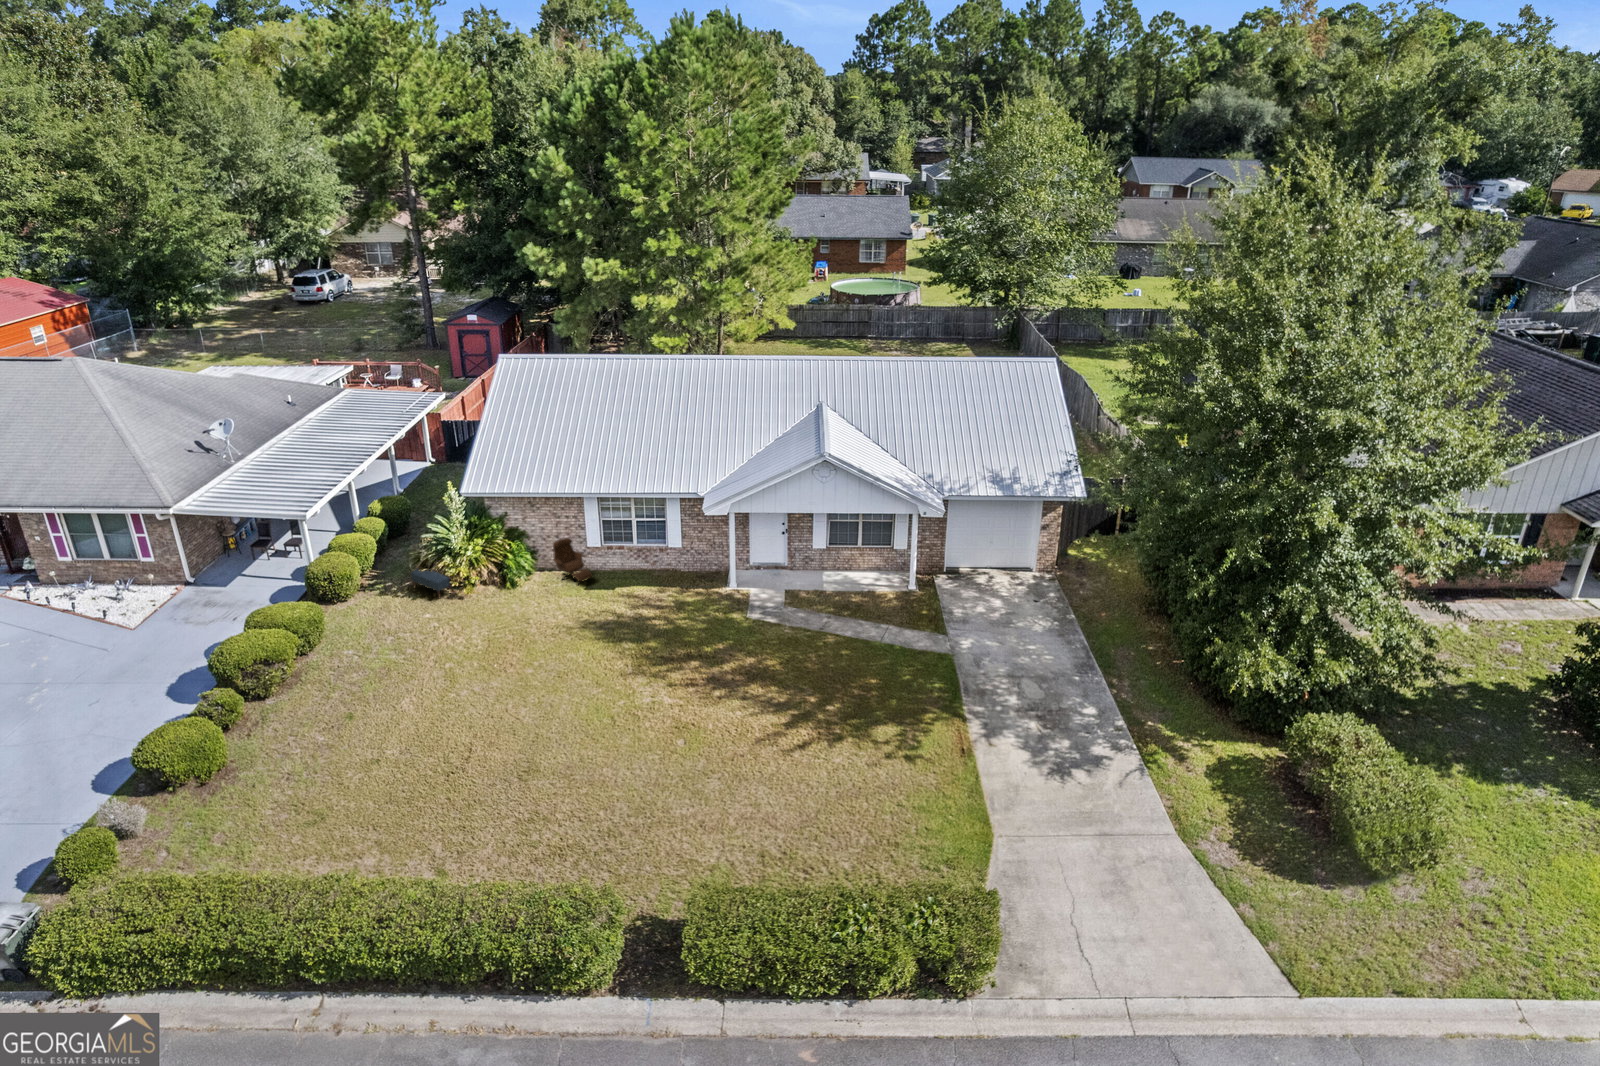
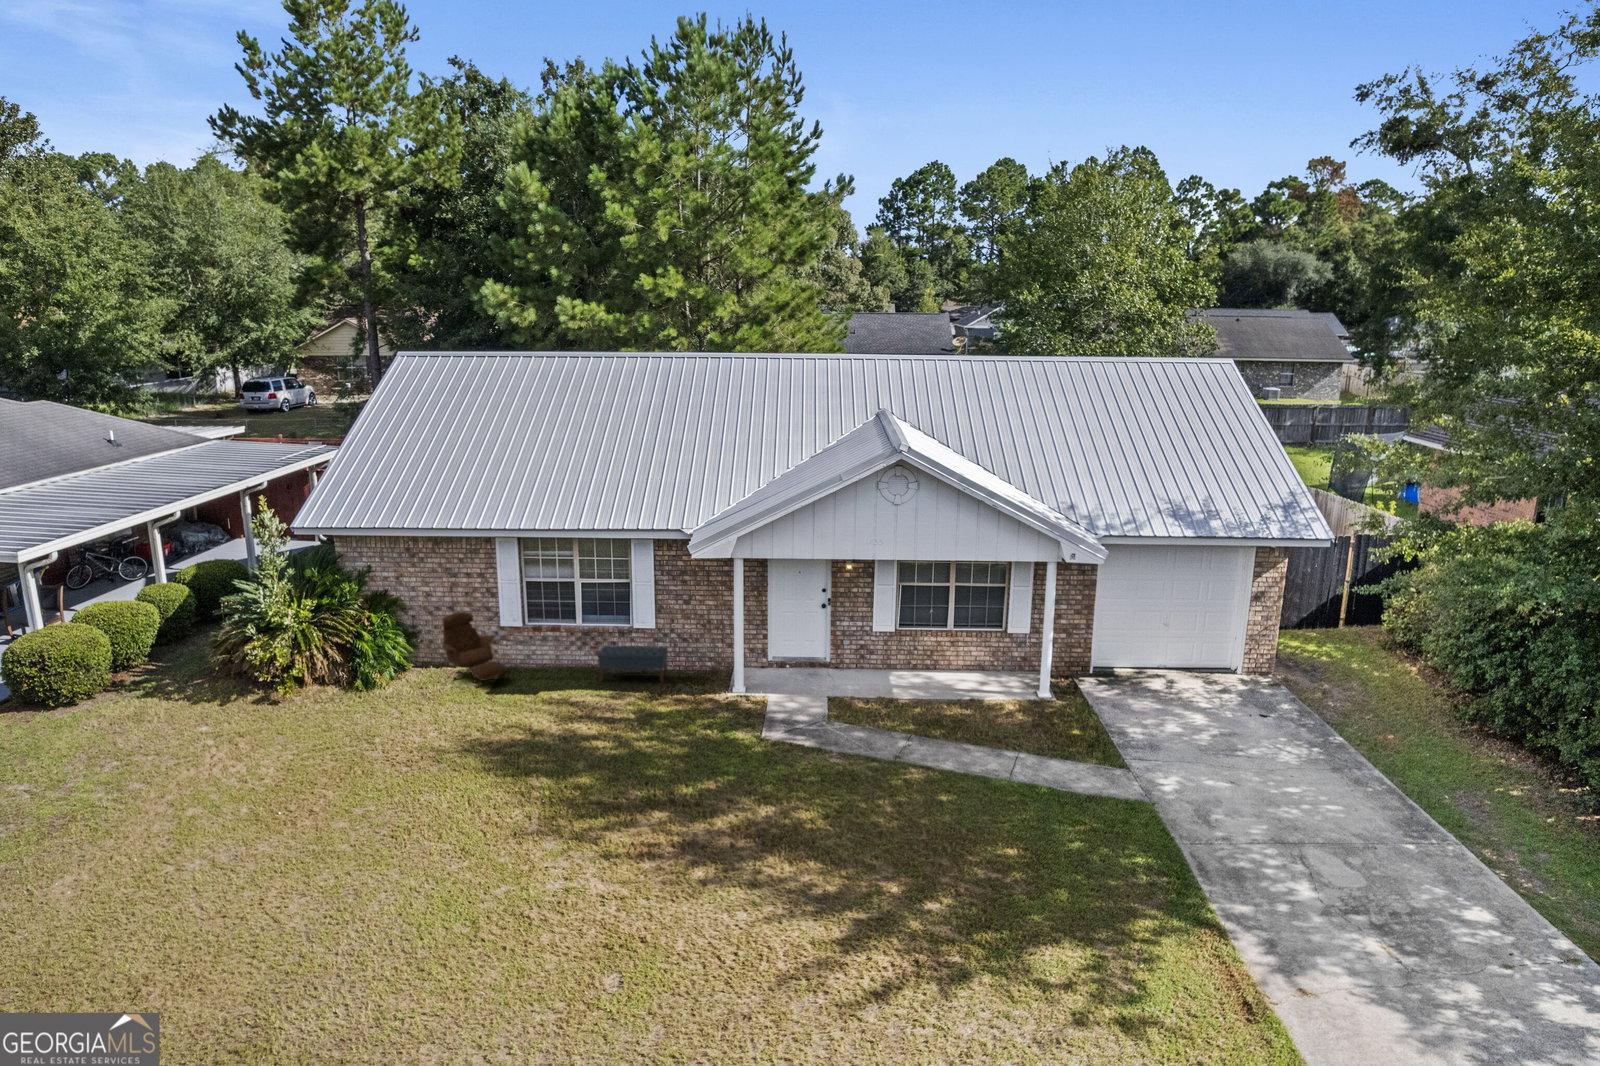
bench: present [411,570,451,598] -> present [598,646,667,683]

